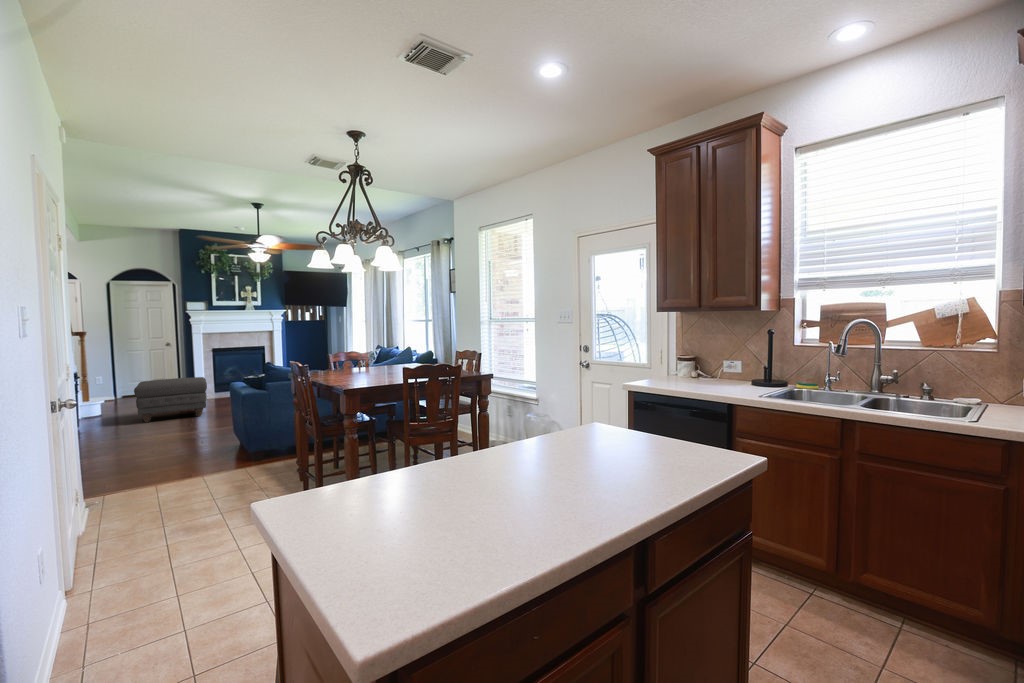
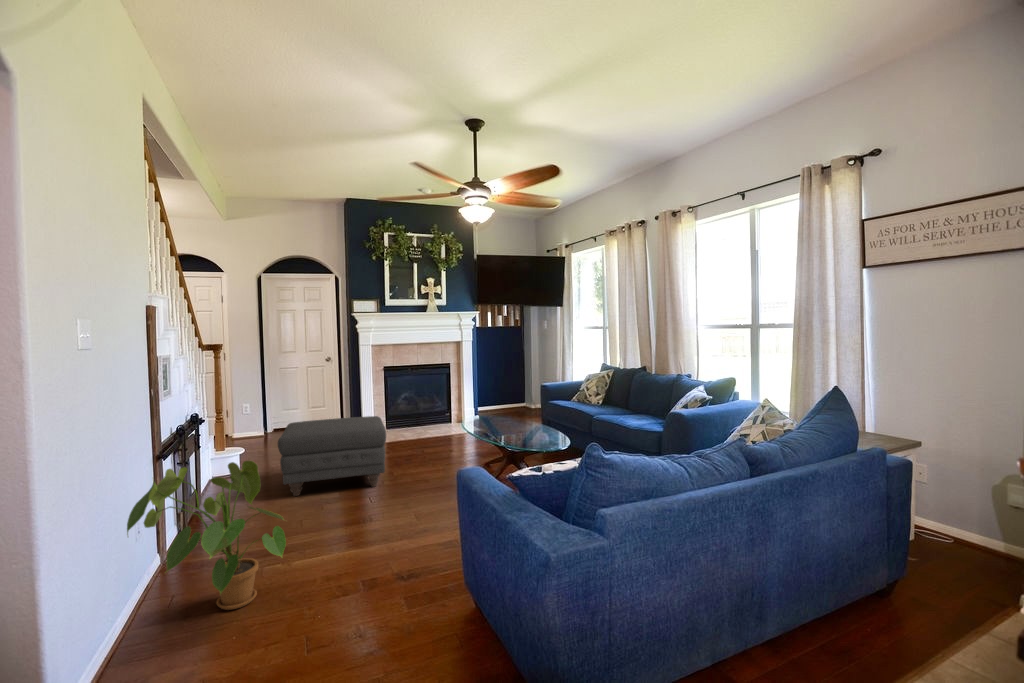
house plant: none [65,387,146,453] -> present [127,461,286,610]

